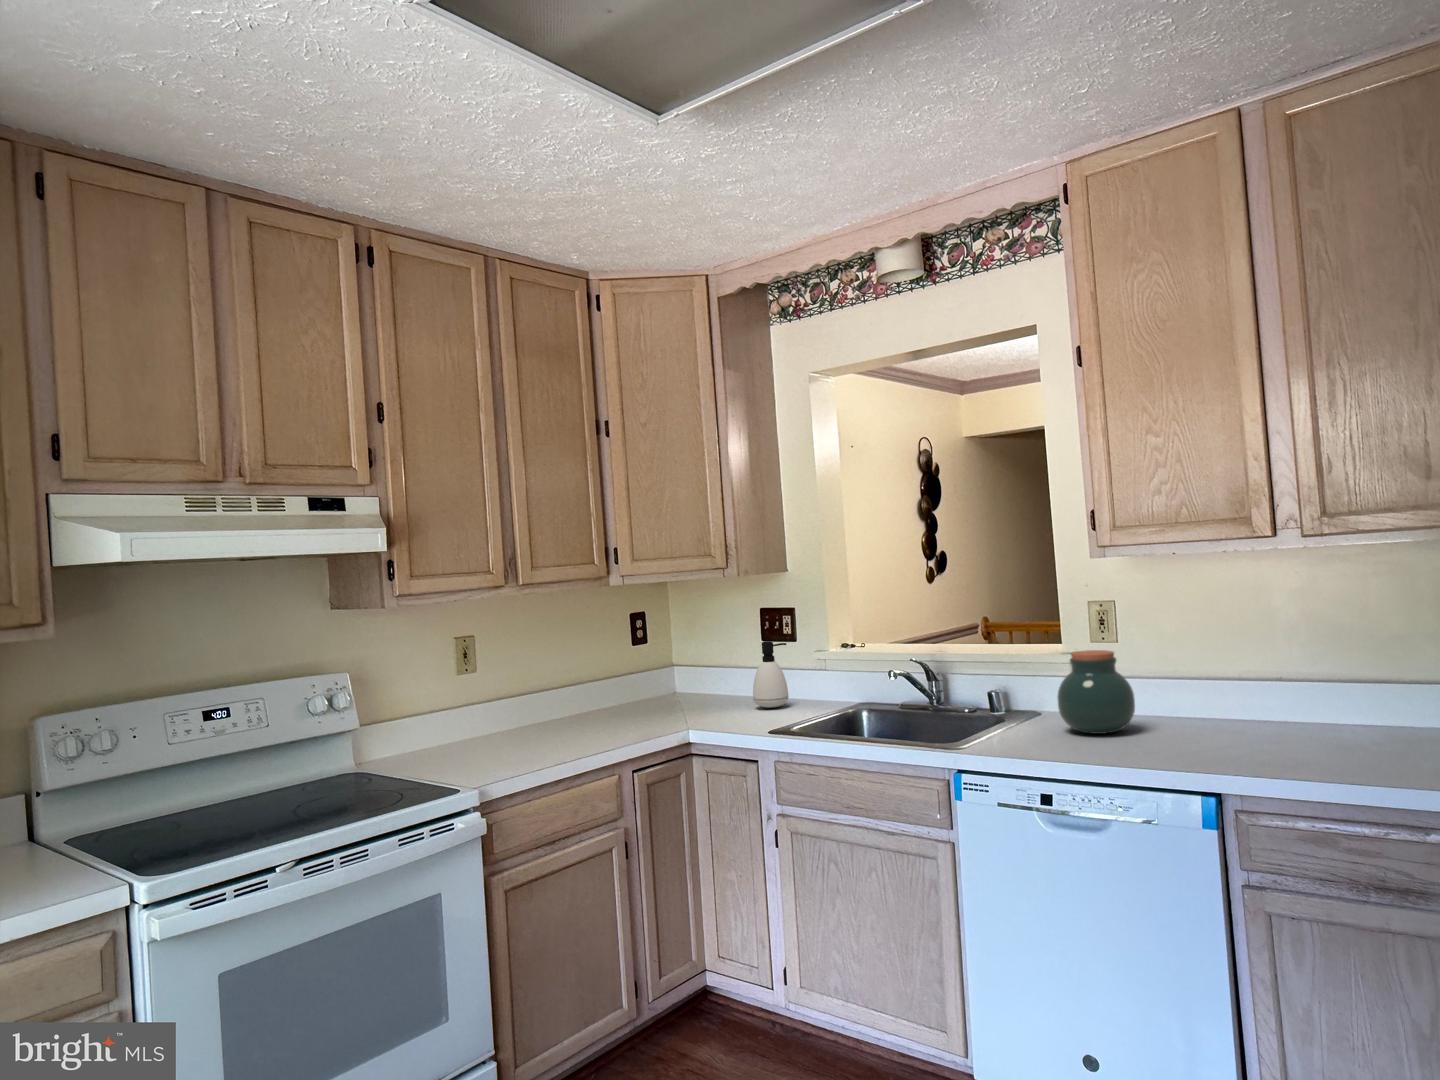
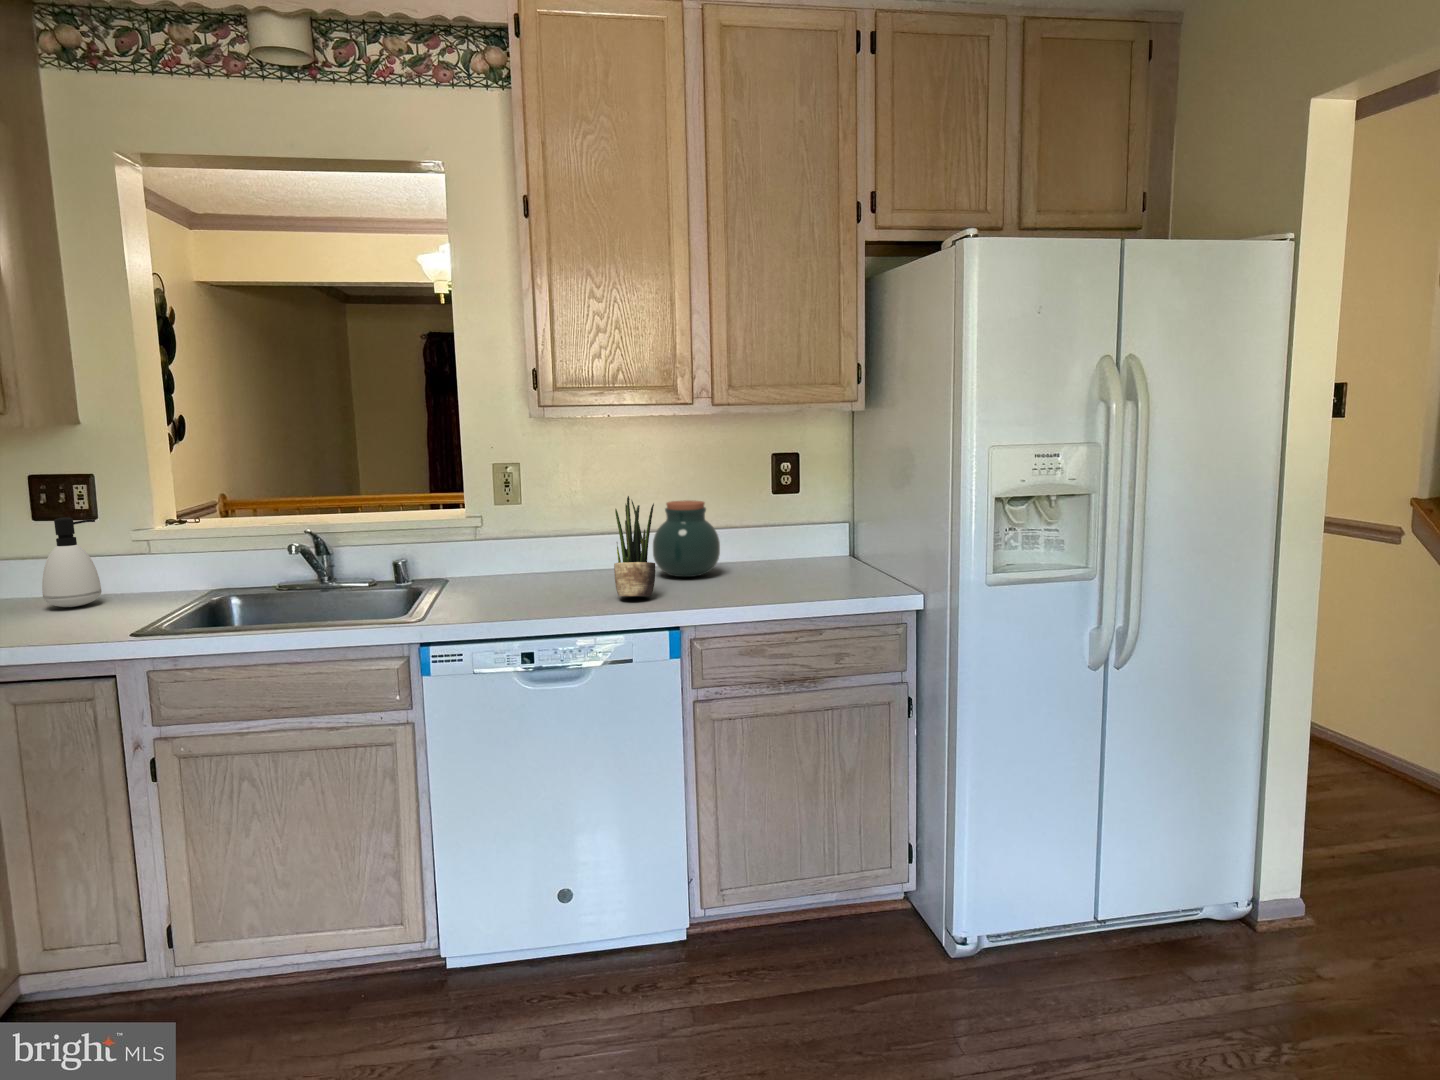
potted plant: none [1157,641,1206,754] -> present [614,496,655,596]
jar: present [1057,650,1135,734] -> present [653,500,720,577]

